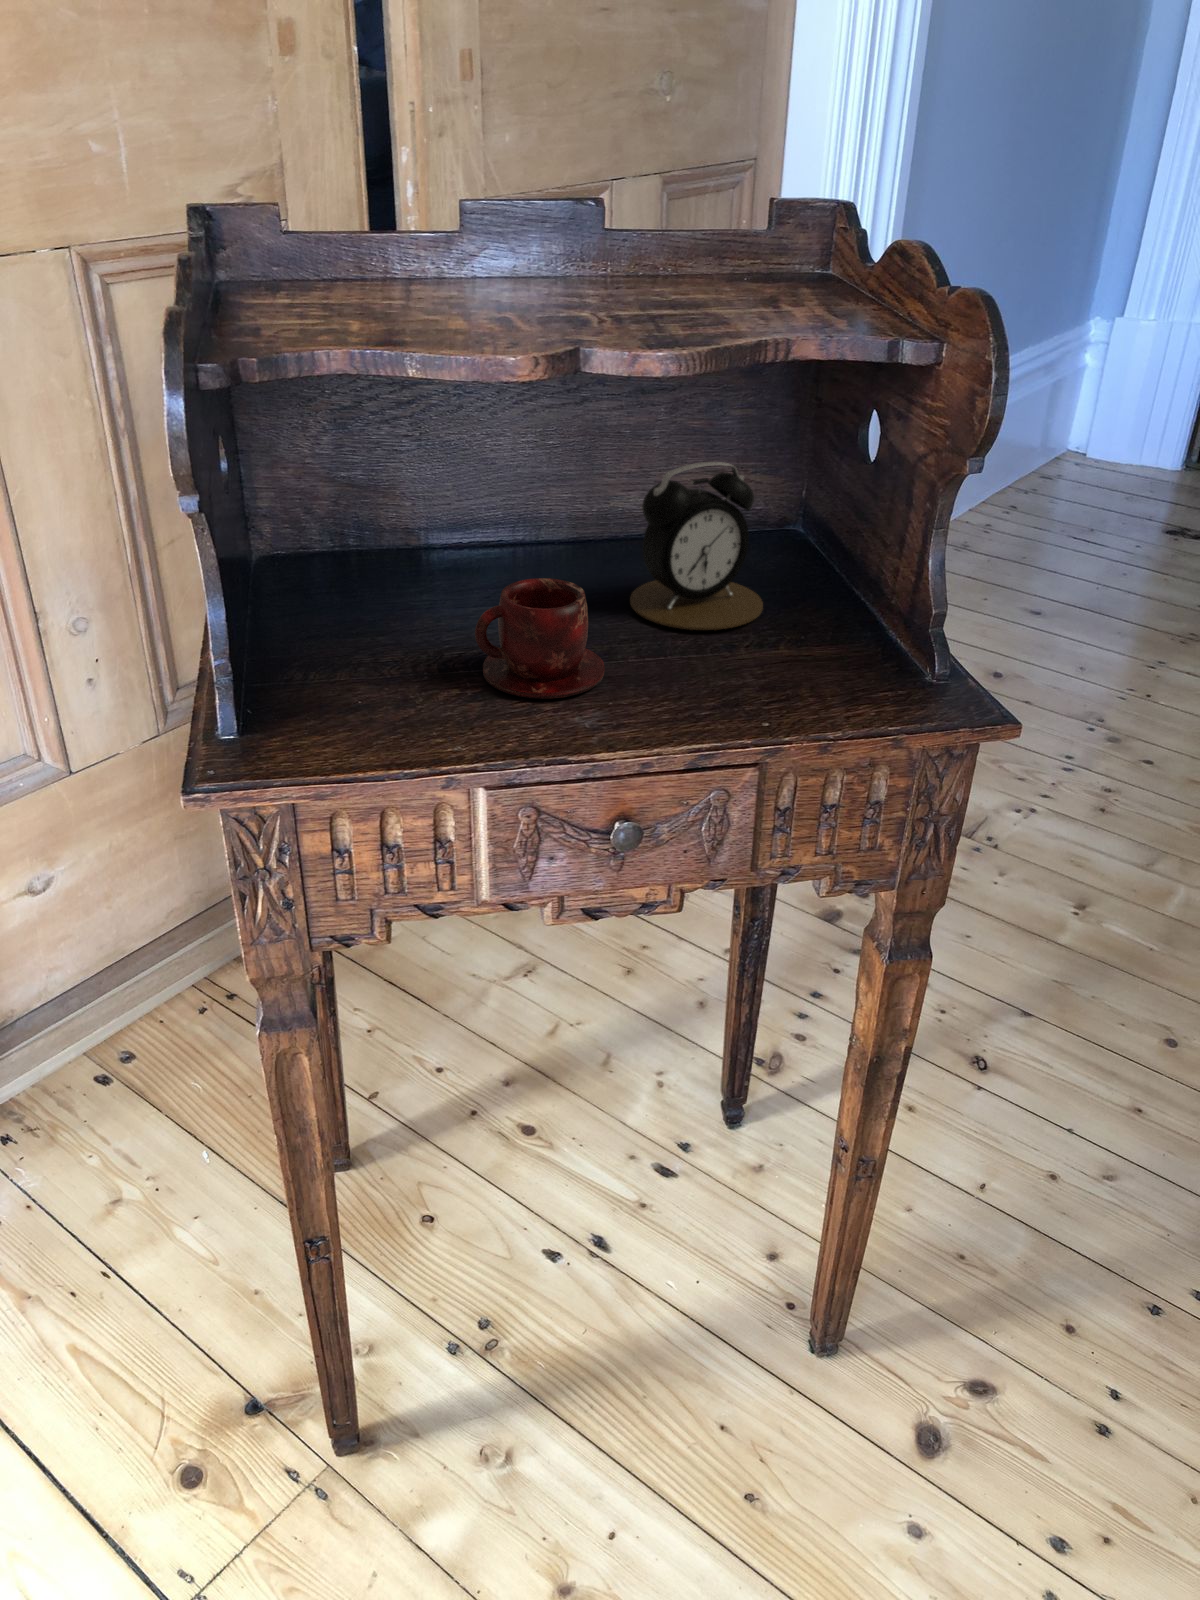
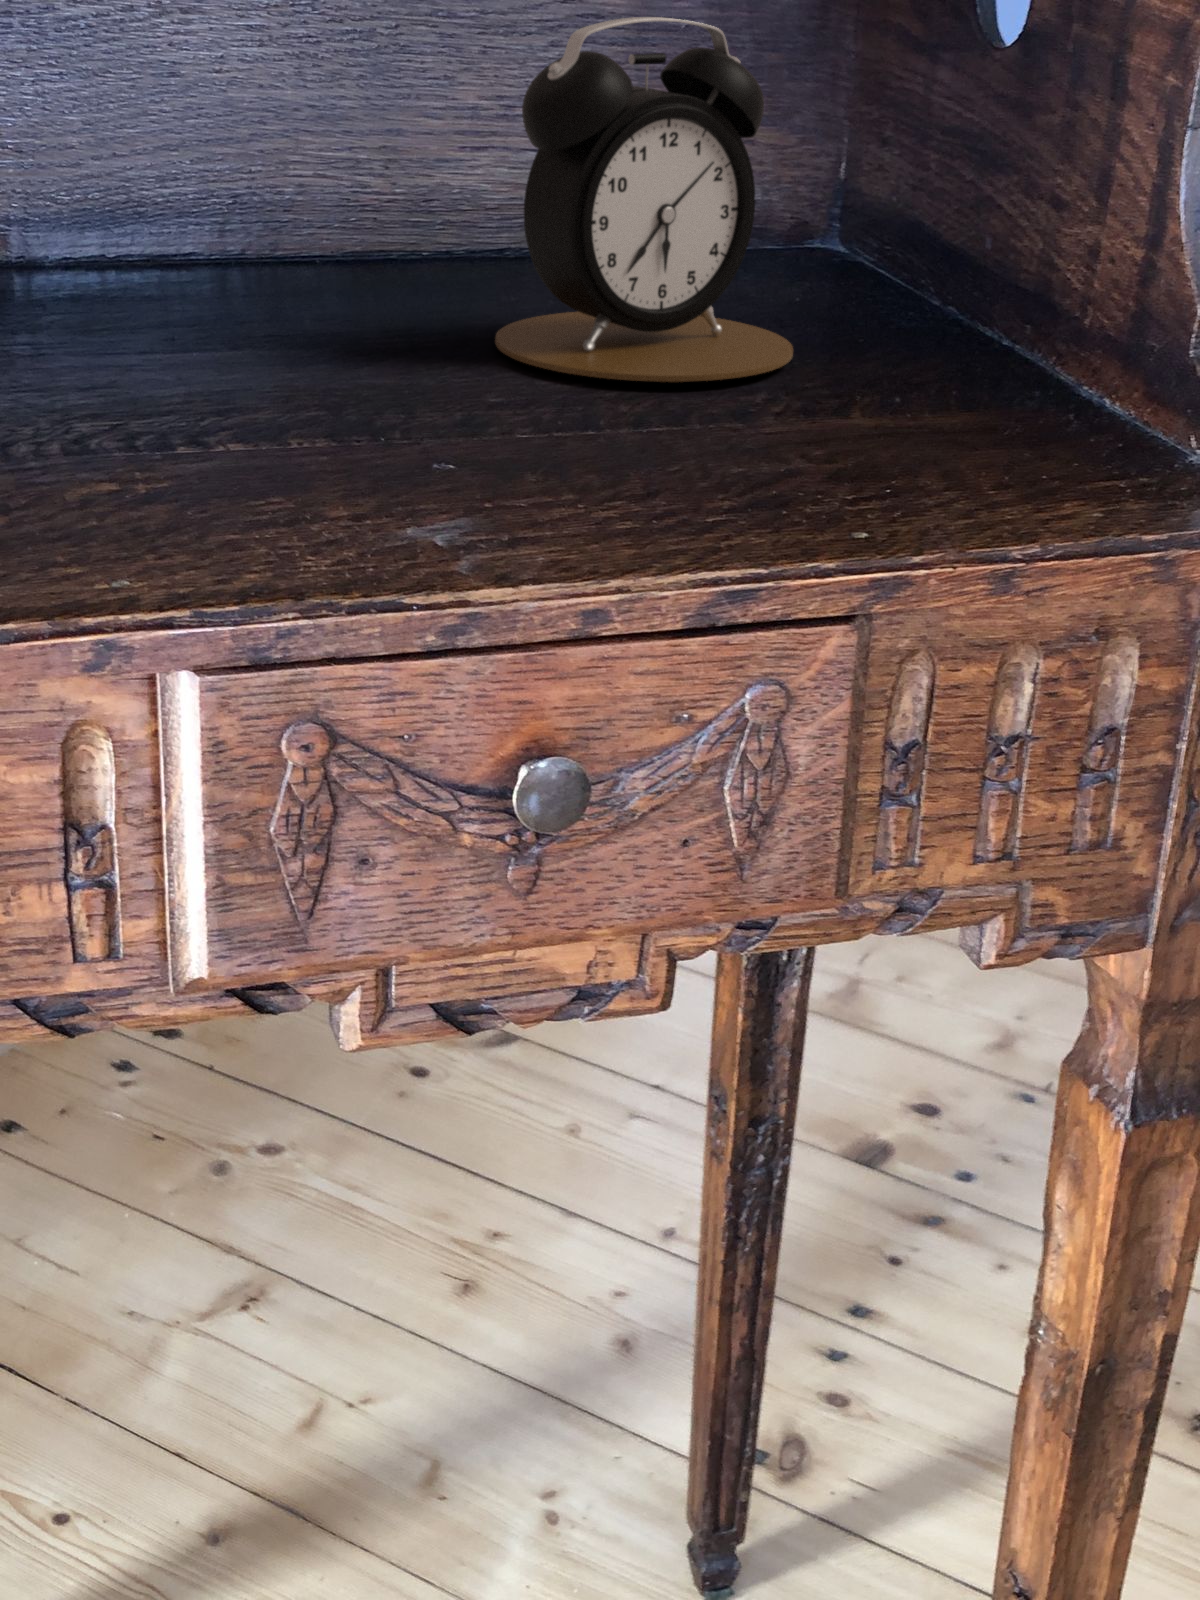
teacup: present [475,578,604,699] -> none [152,226,463,484]

